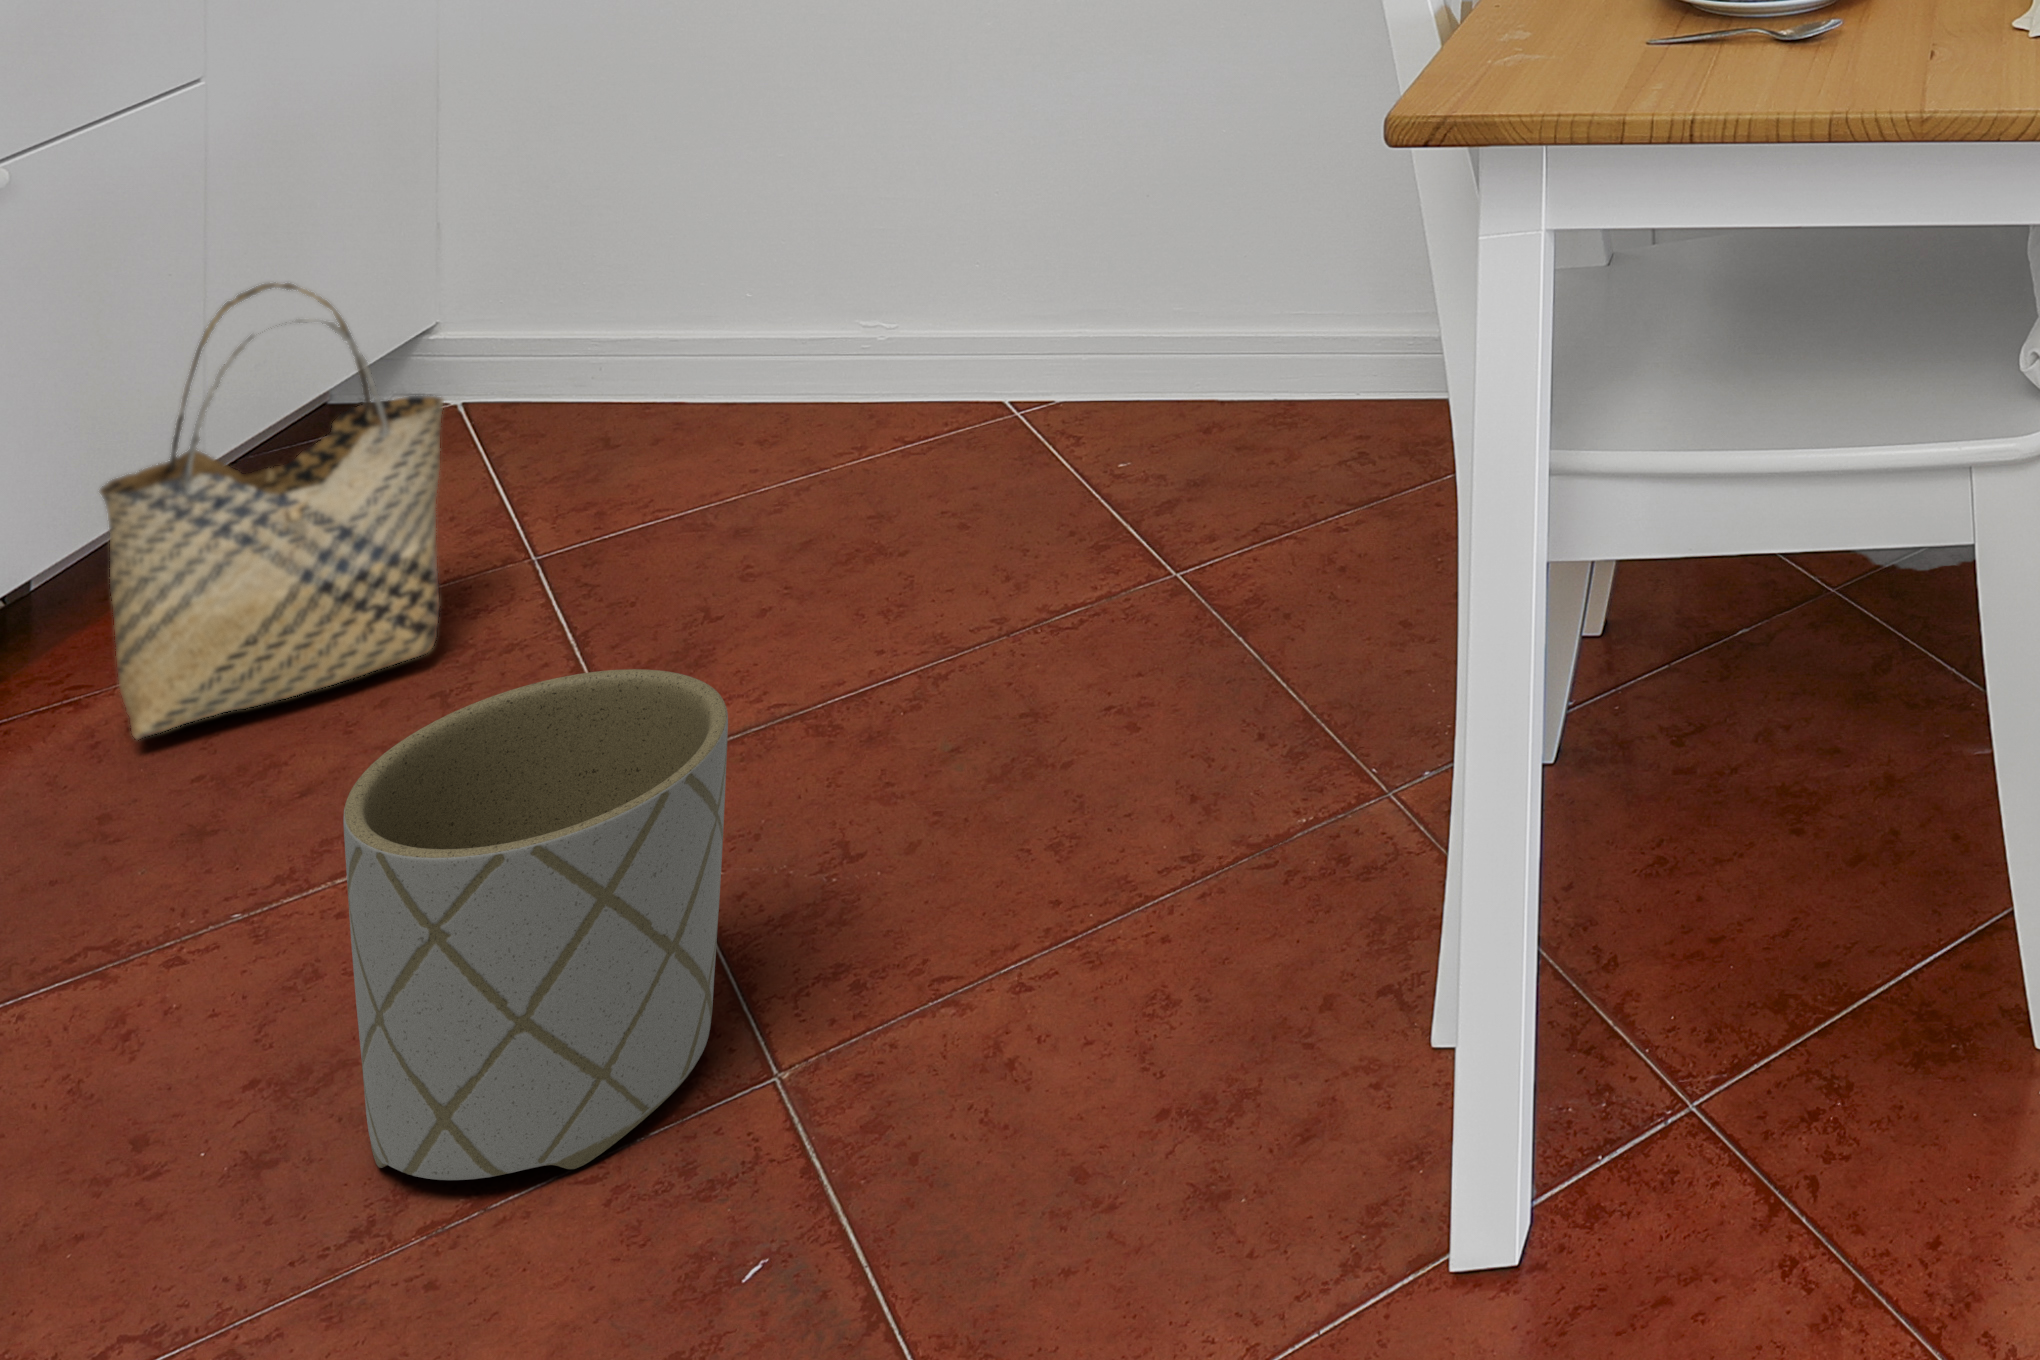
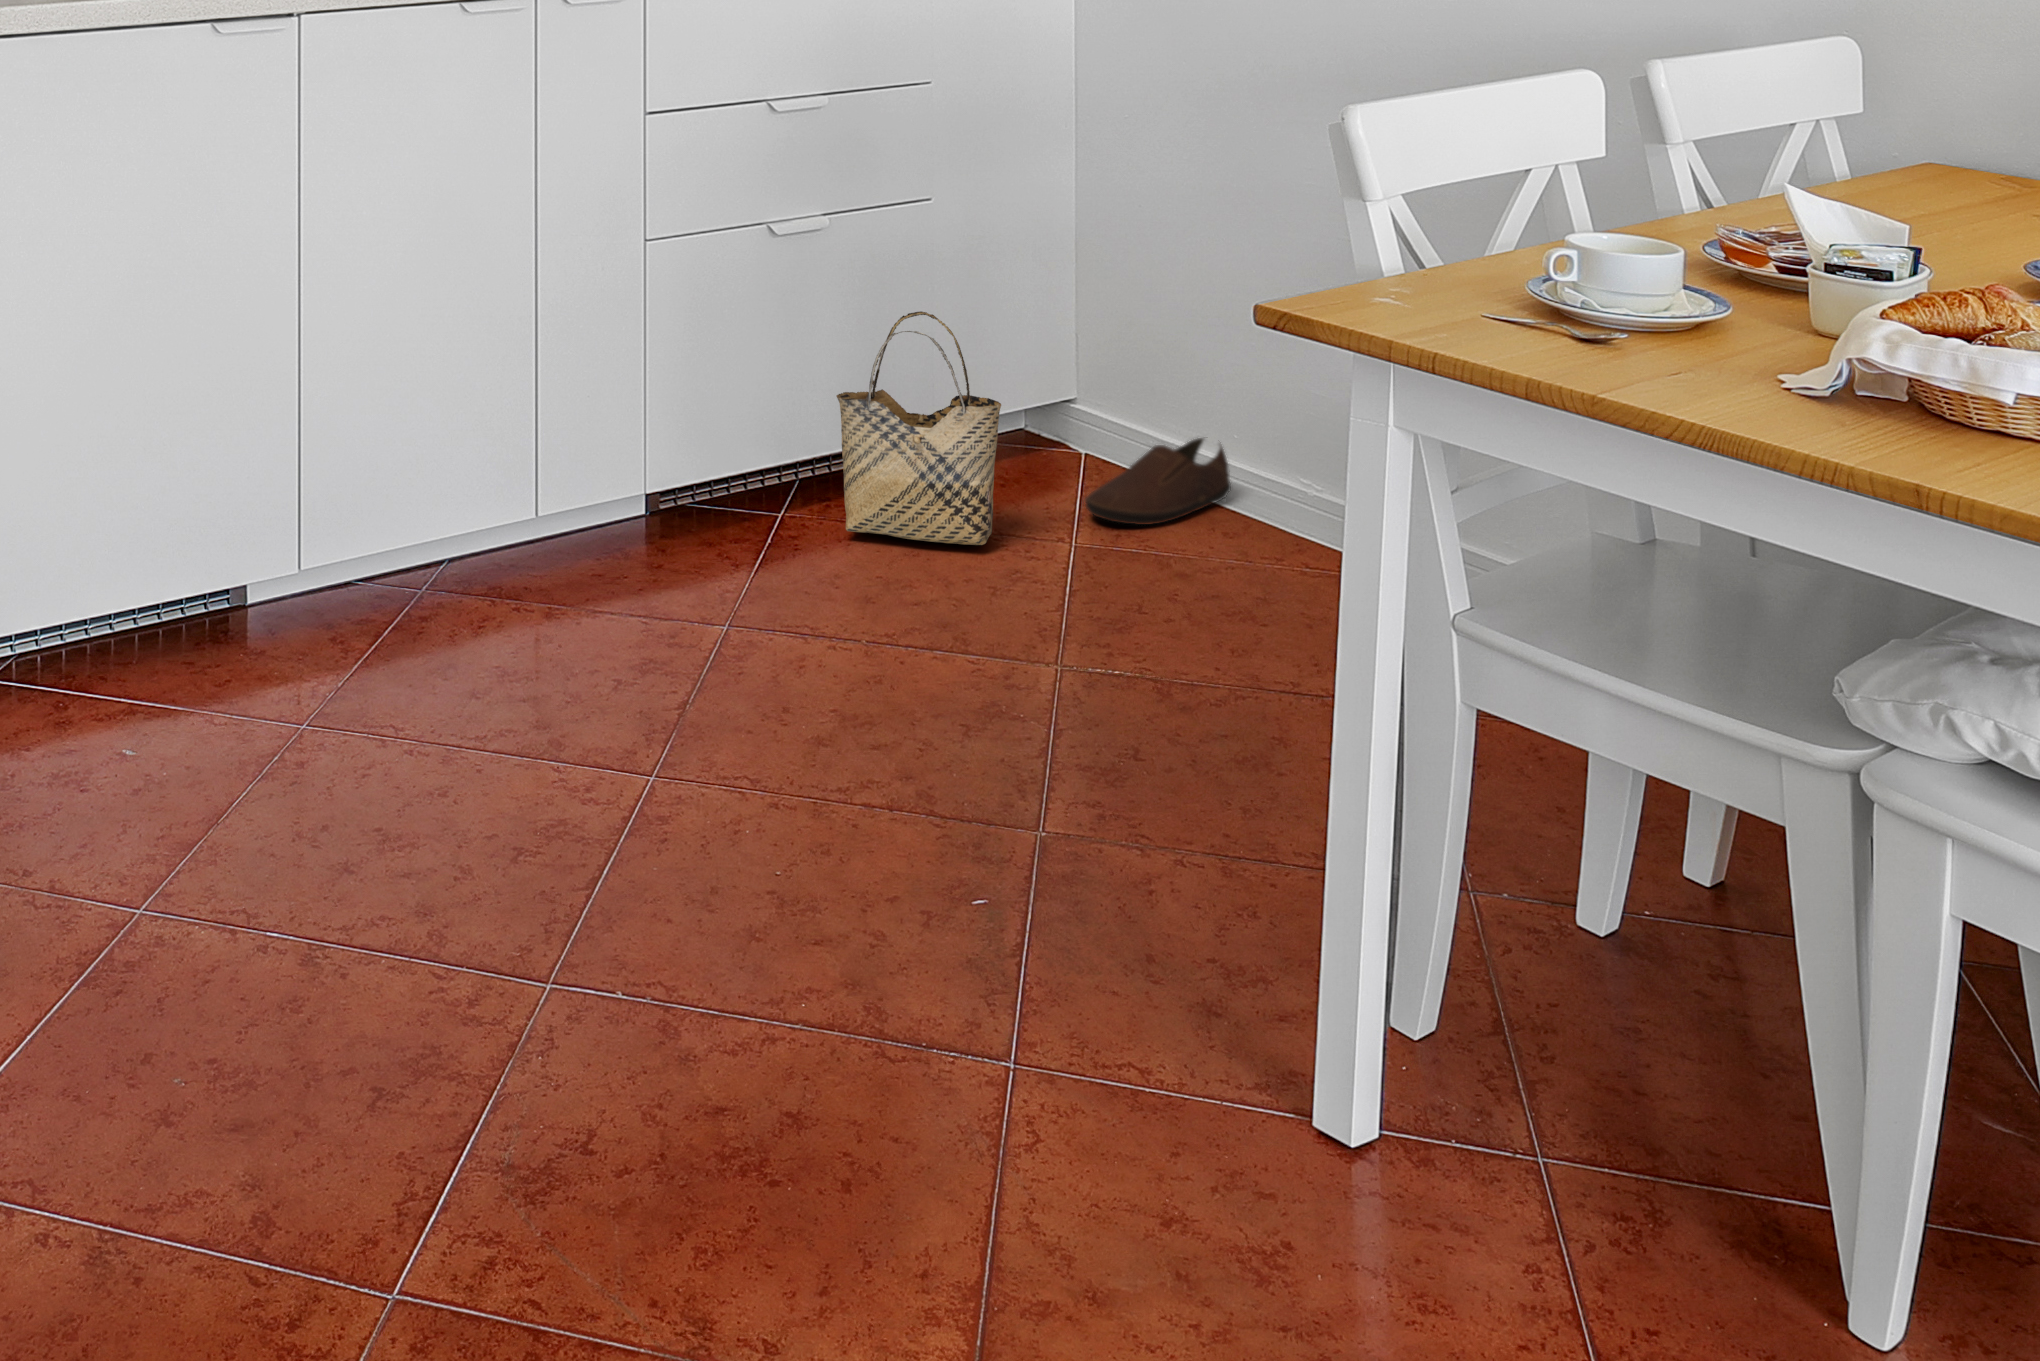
shoe: none [563,340,768,527] -> present [1085,438,1231,525]
planter: present [343,669,728,1180] -> none [813,539,996,789]

